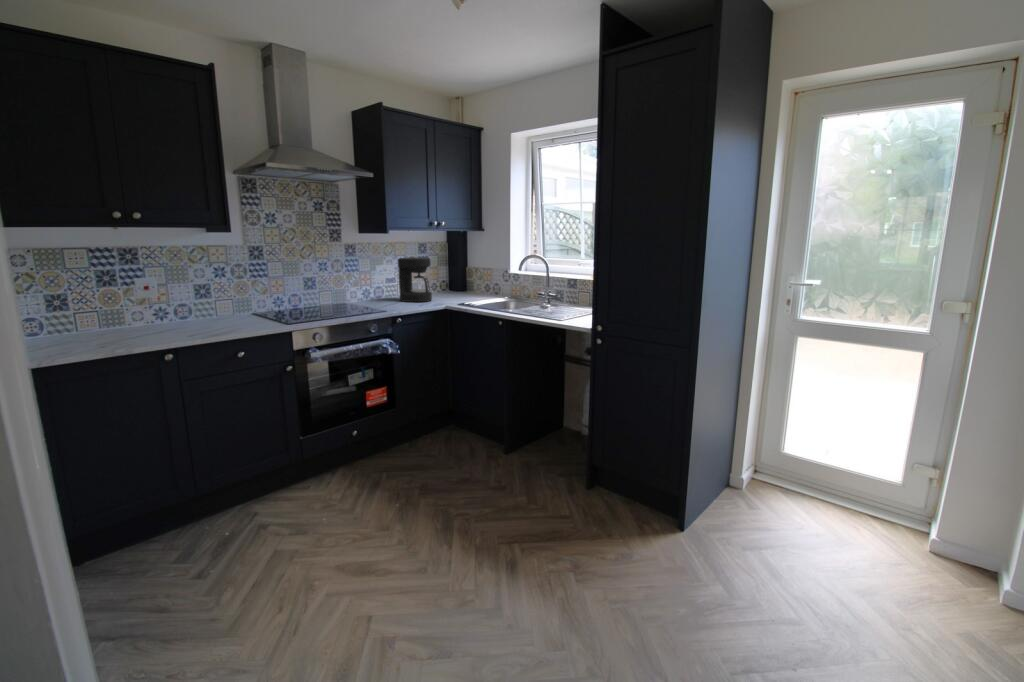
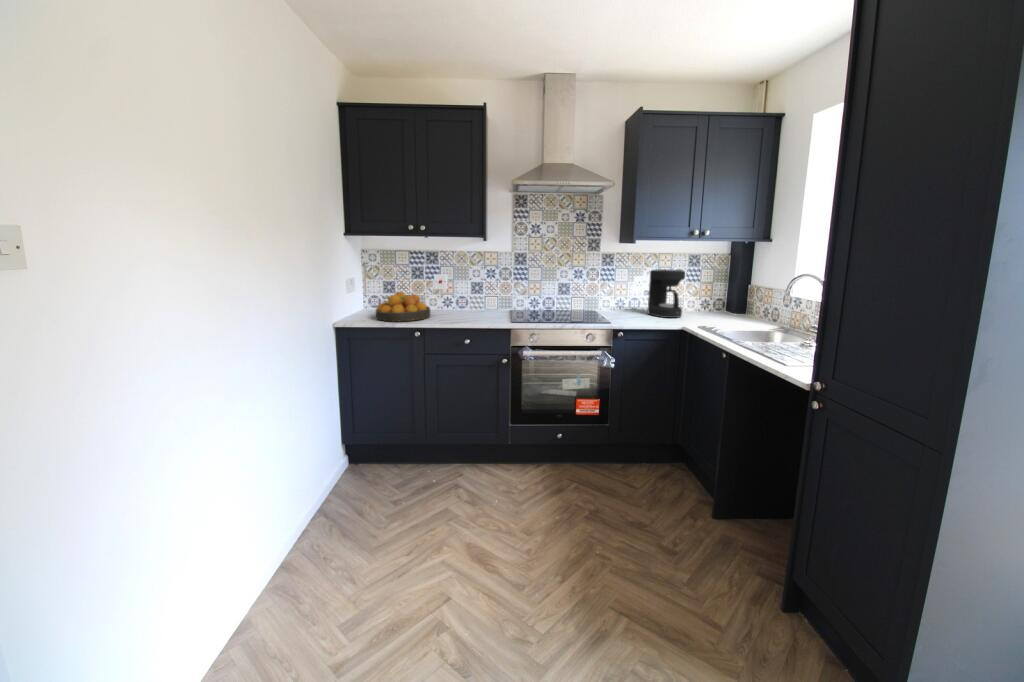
fruit bowl: none [74,305,168,347] -> present [376,292,430,322]

